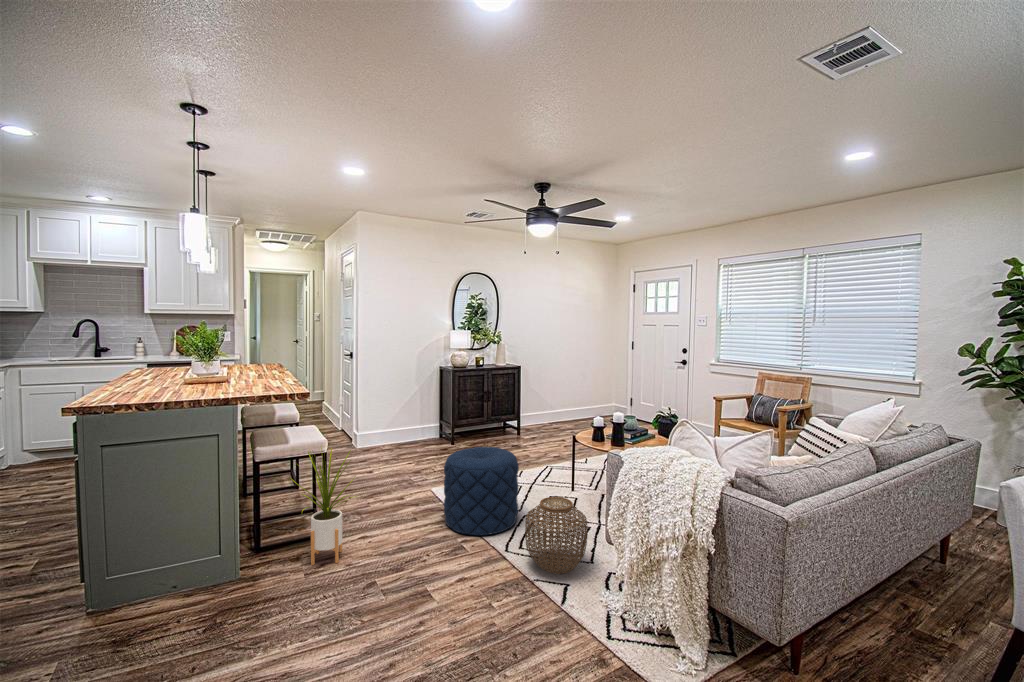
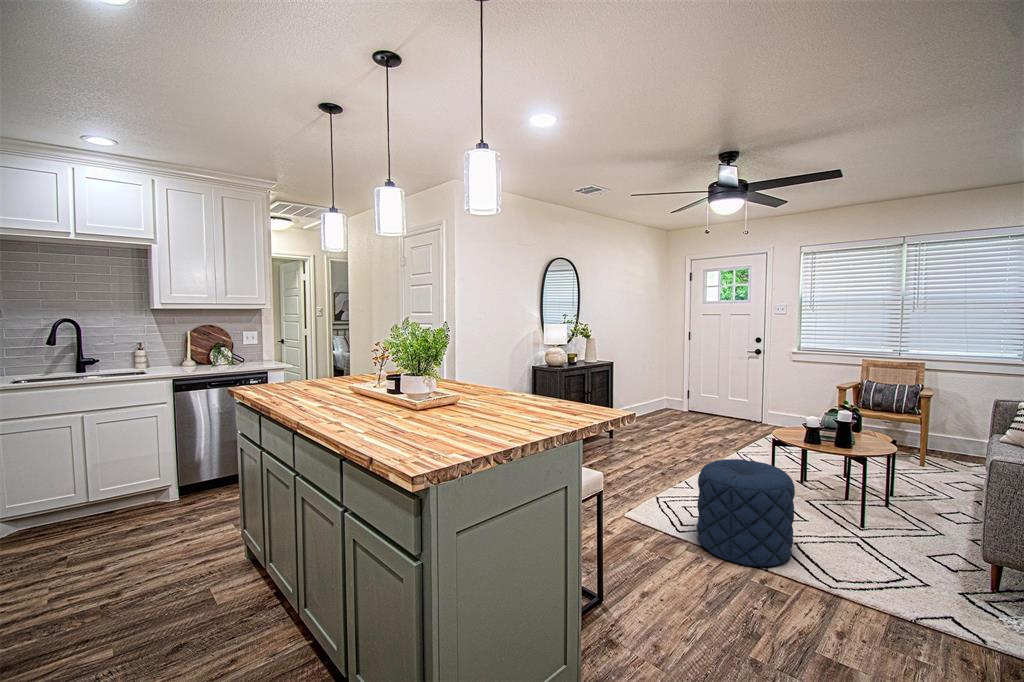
house plant: present [292,449,355,565] -> none [618,475,702,638]
woven basket: present [525,497,587,574] -> none [864,513,955,601]

